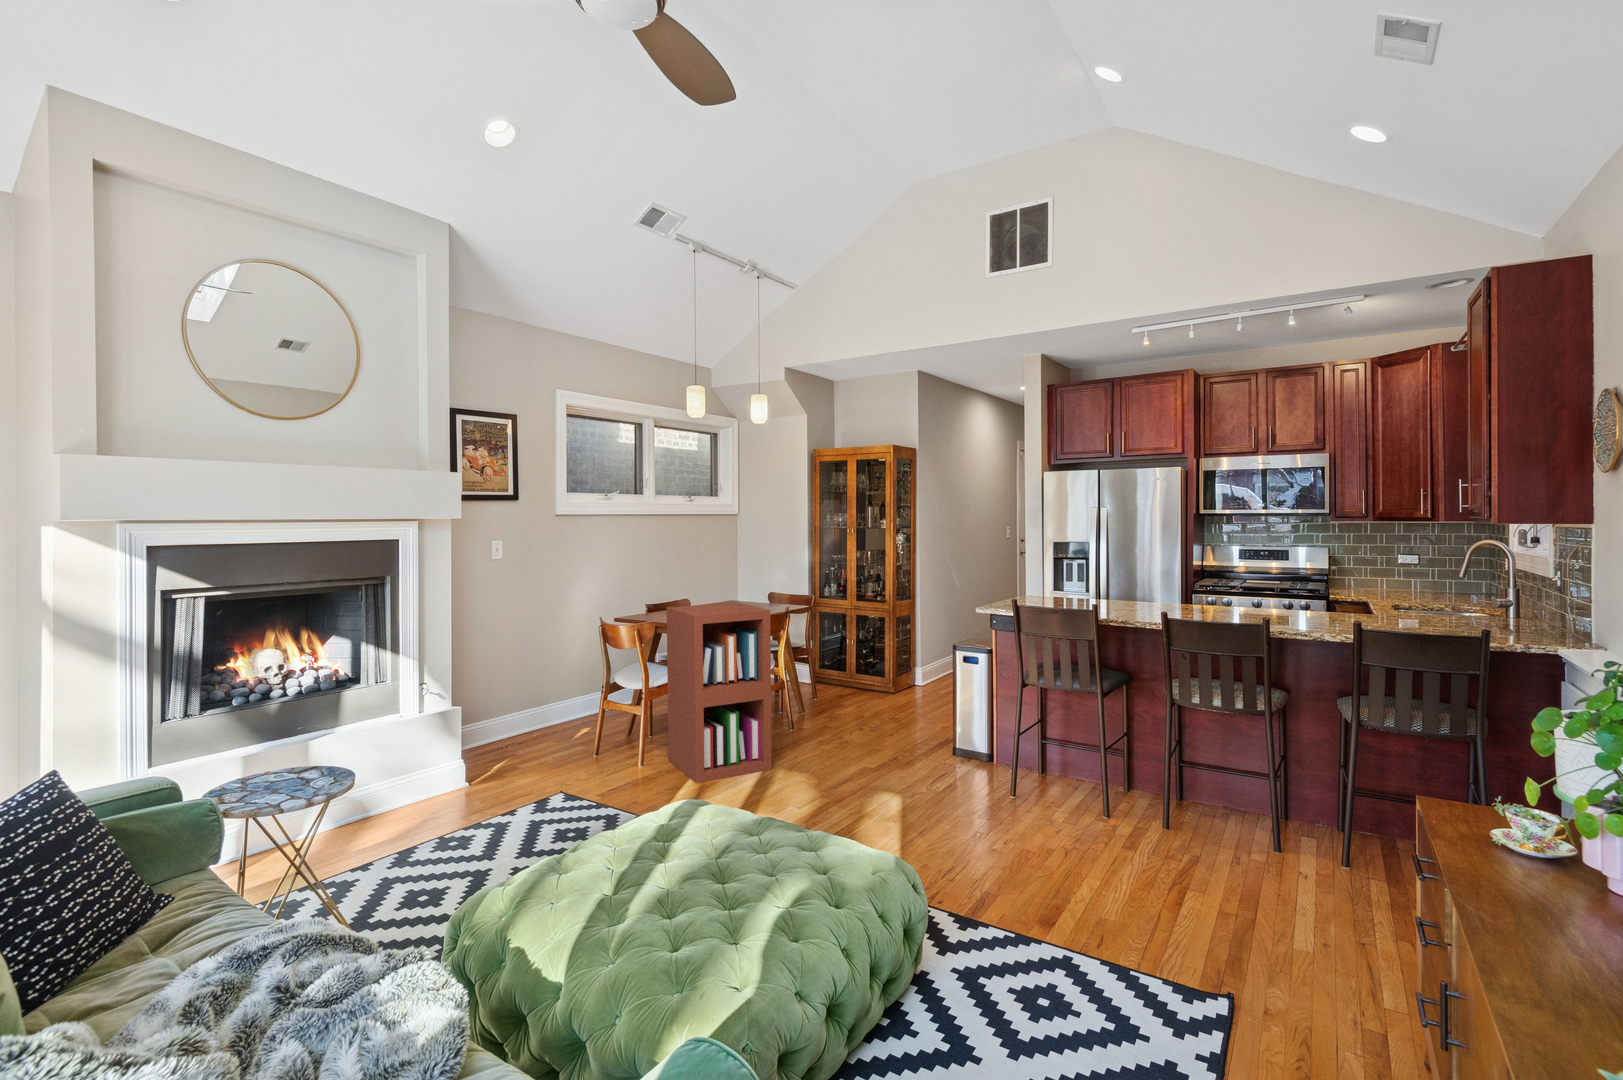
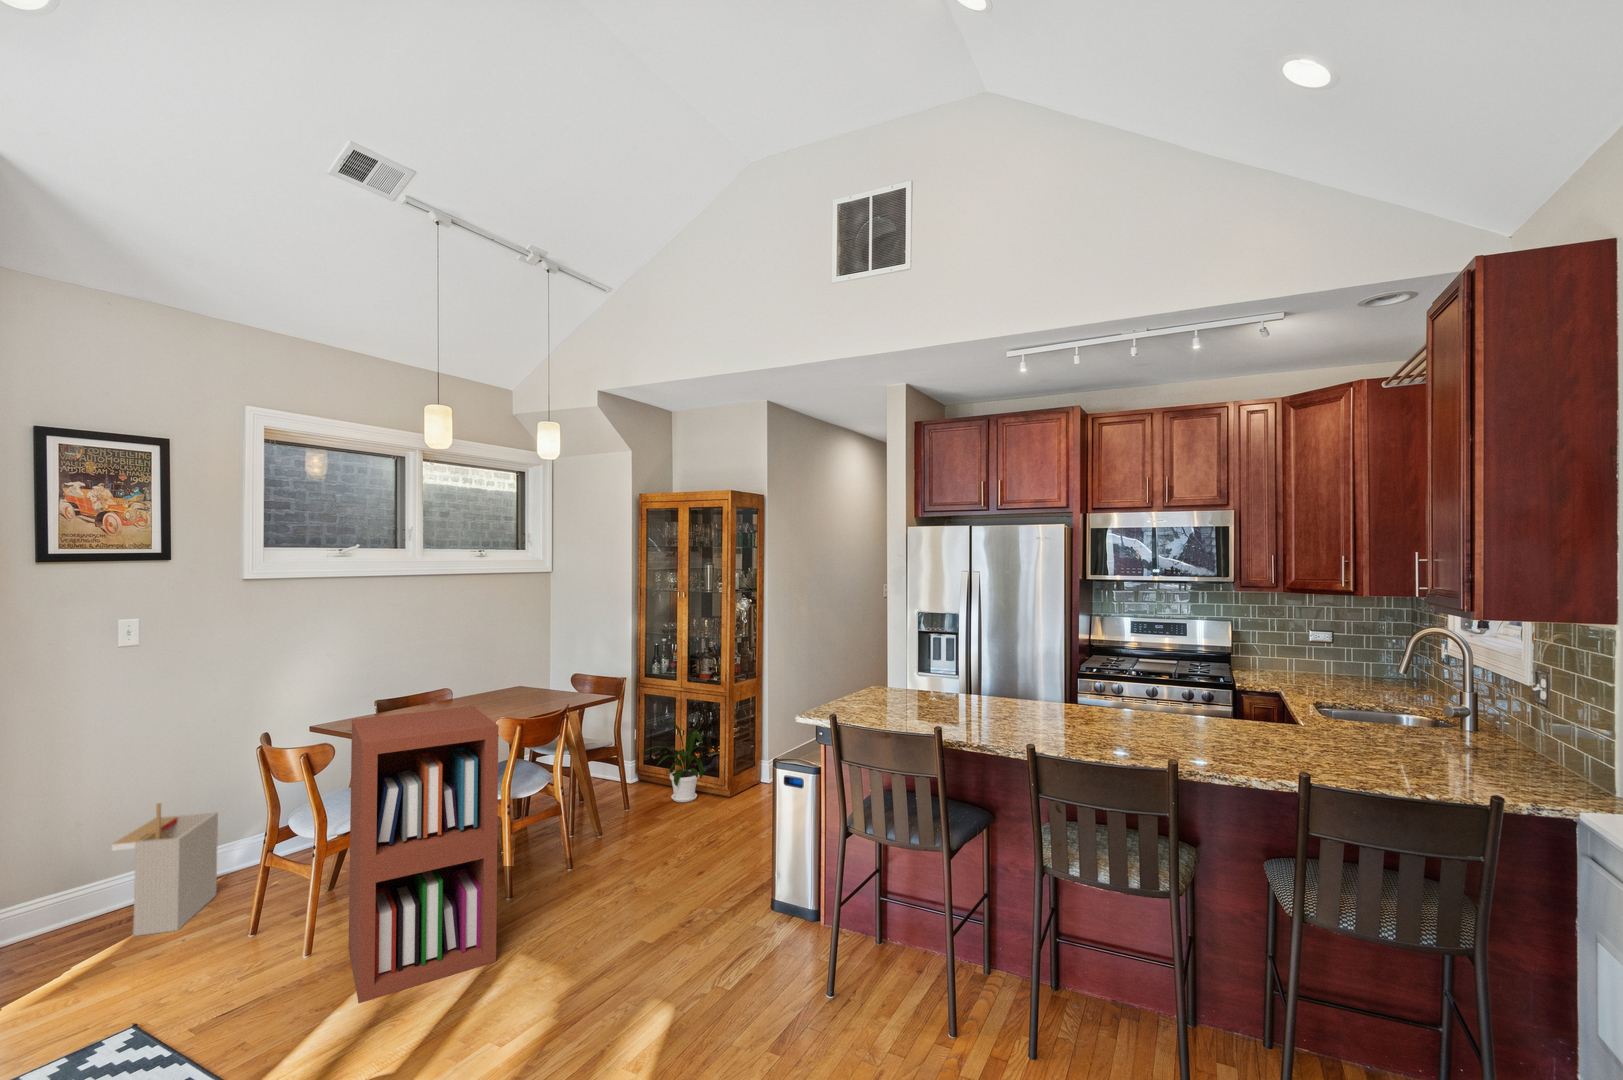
house plant: none [825,631,875,695] -> present [642,720,704,802]
storage bin: none [508,667,557,752] -> present [112,803,218,936]

